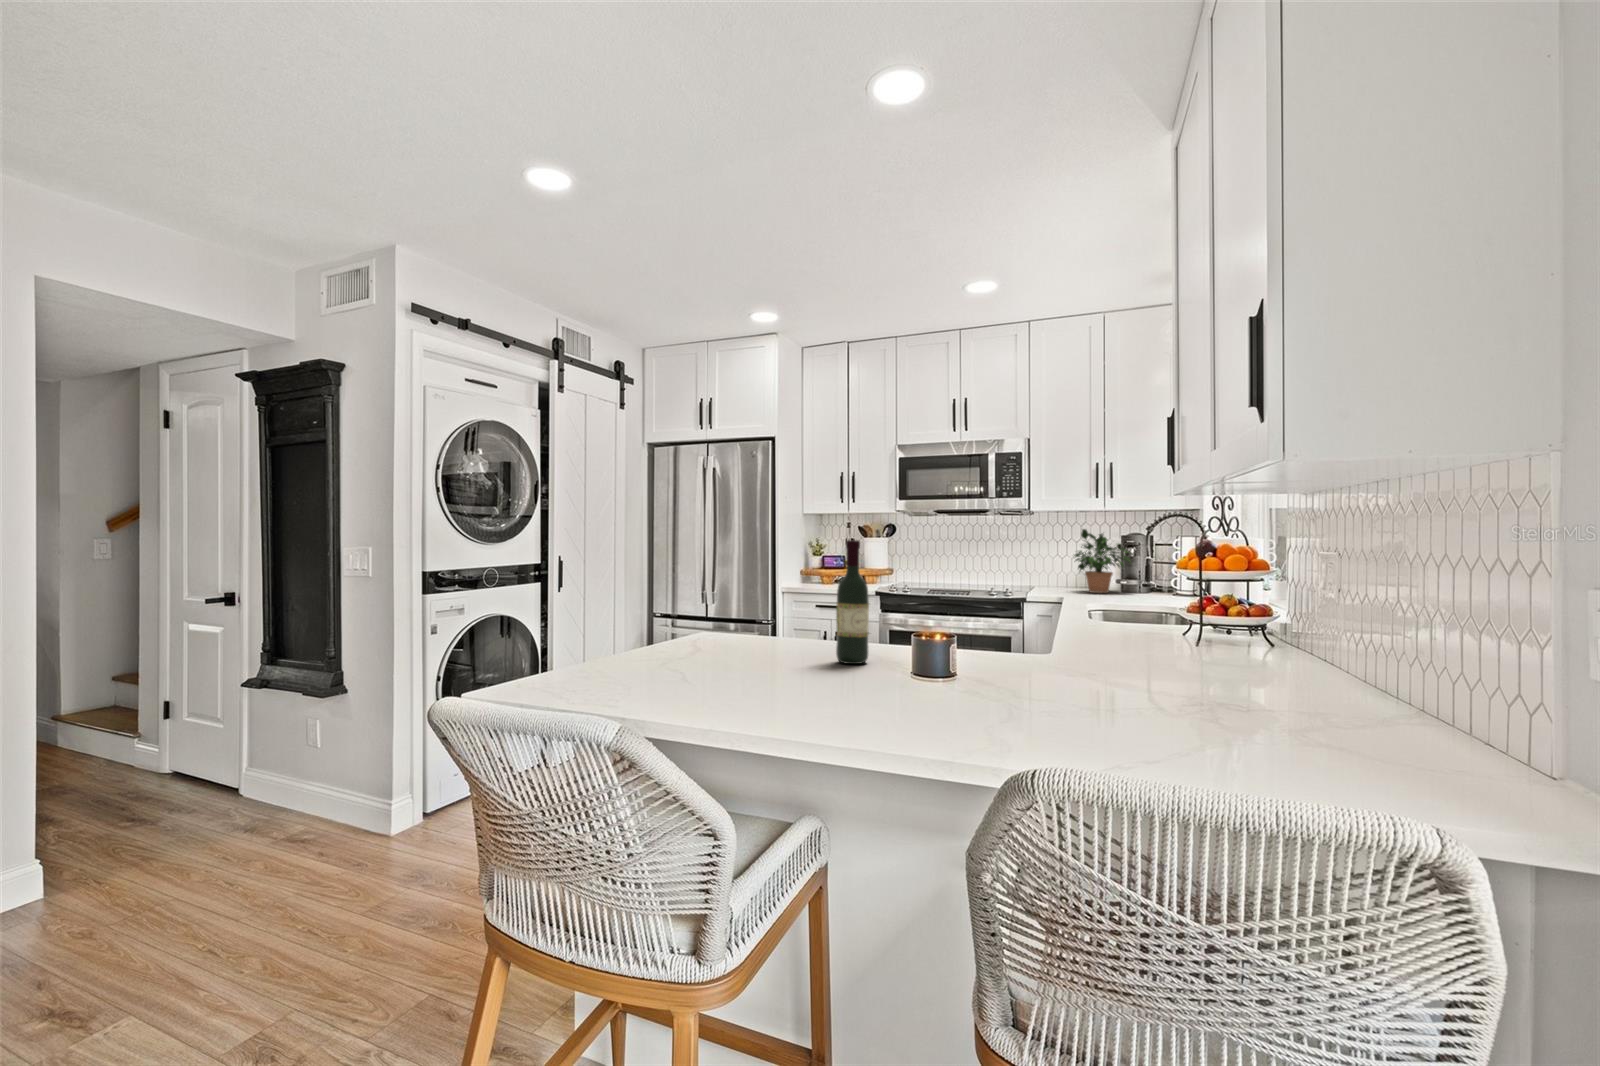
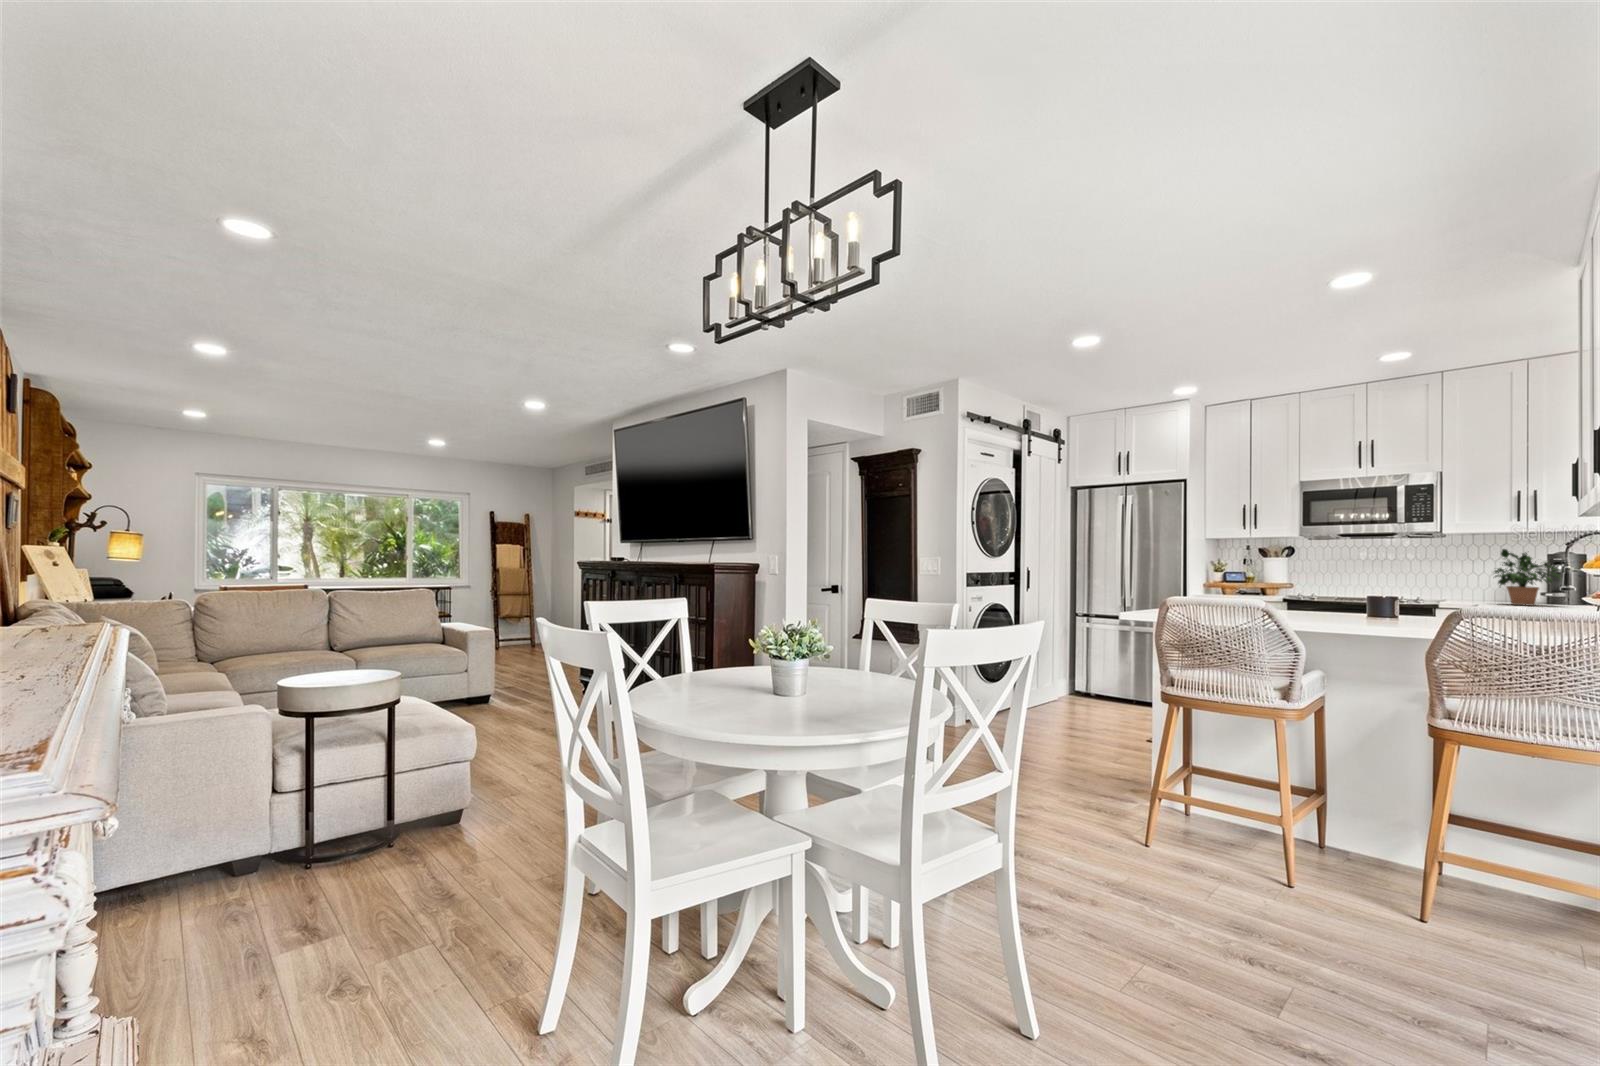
wine bottle: present [836,540,869,664] -> none [1321,551,1346,623]

